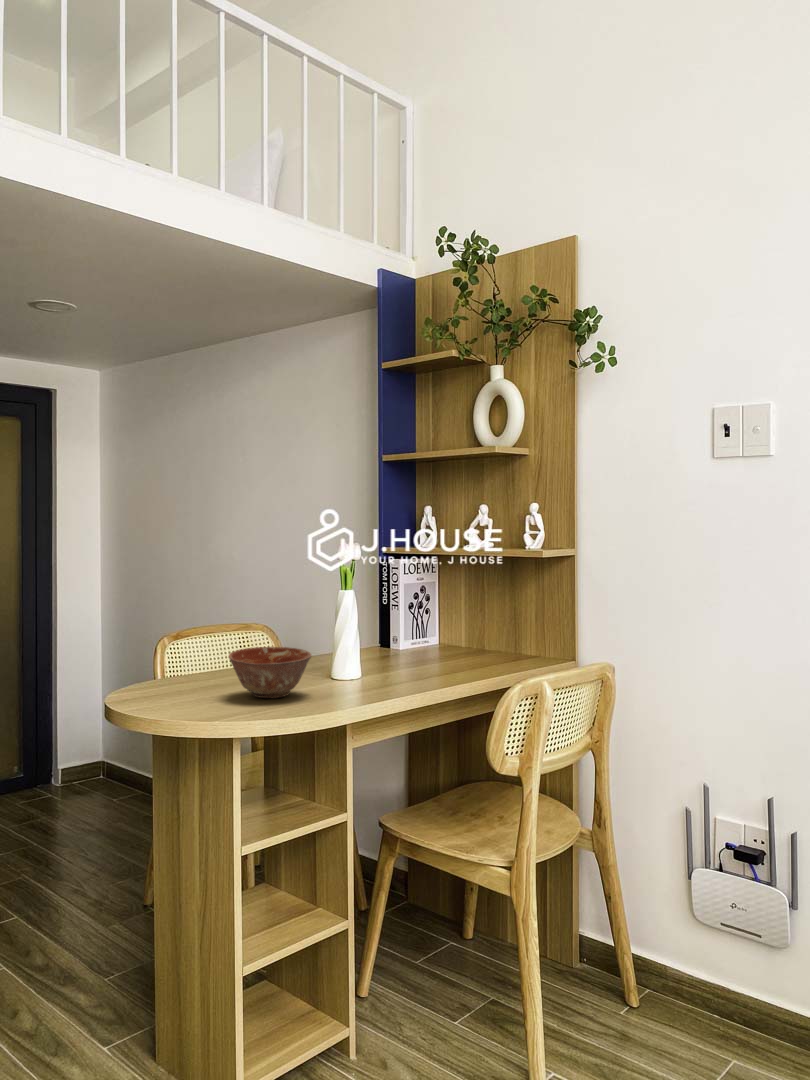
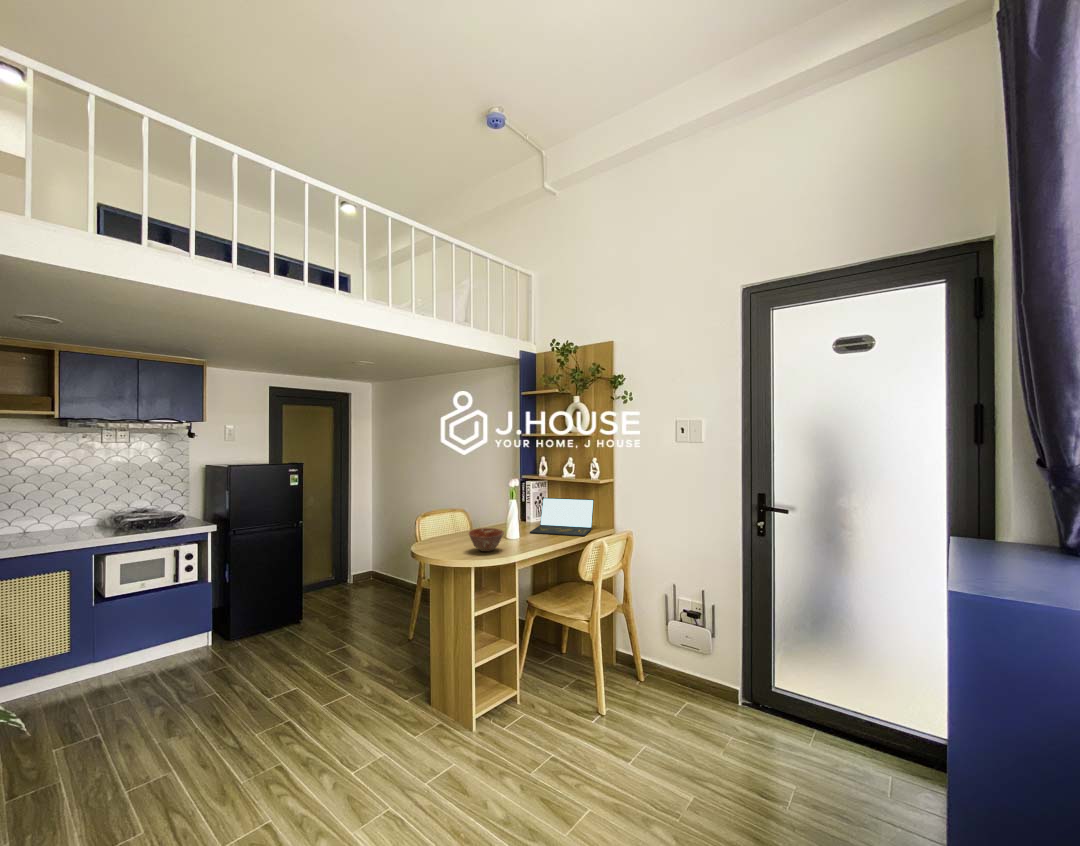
laptop: none [383,593,531,674] -> present [530,498,594,536]

